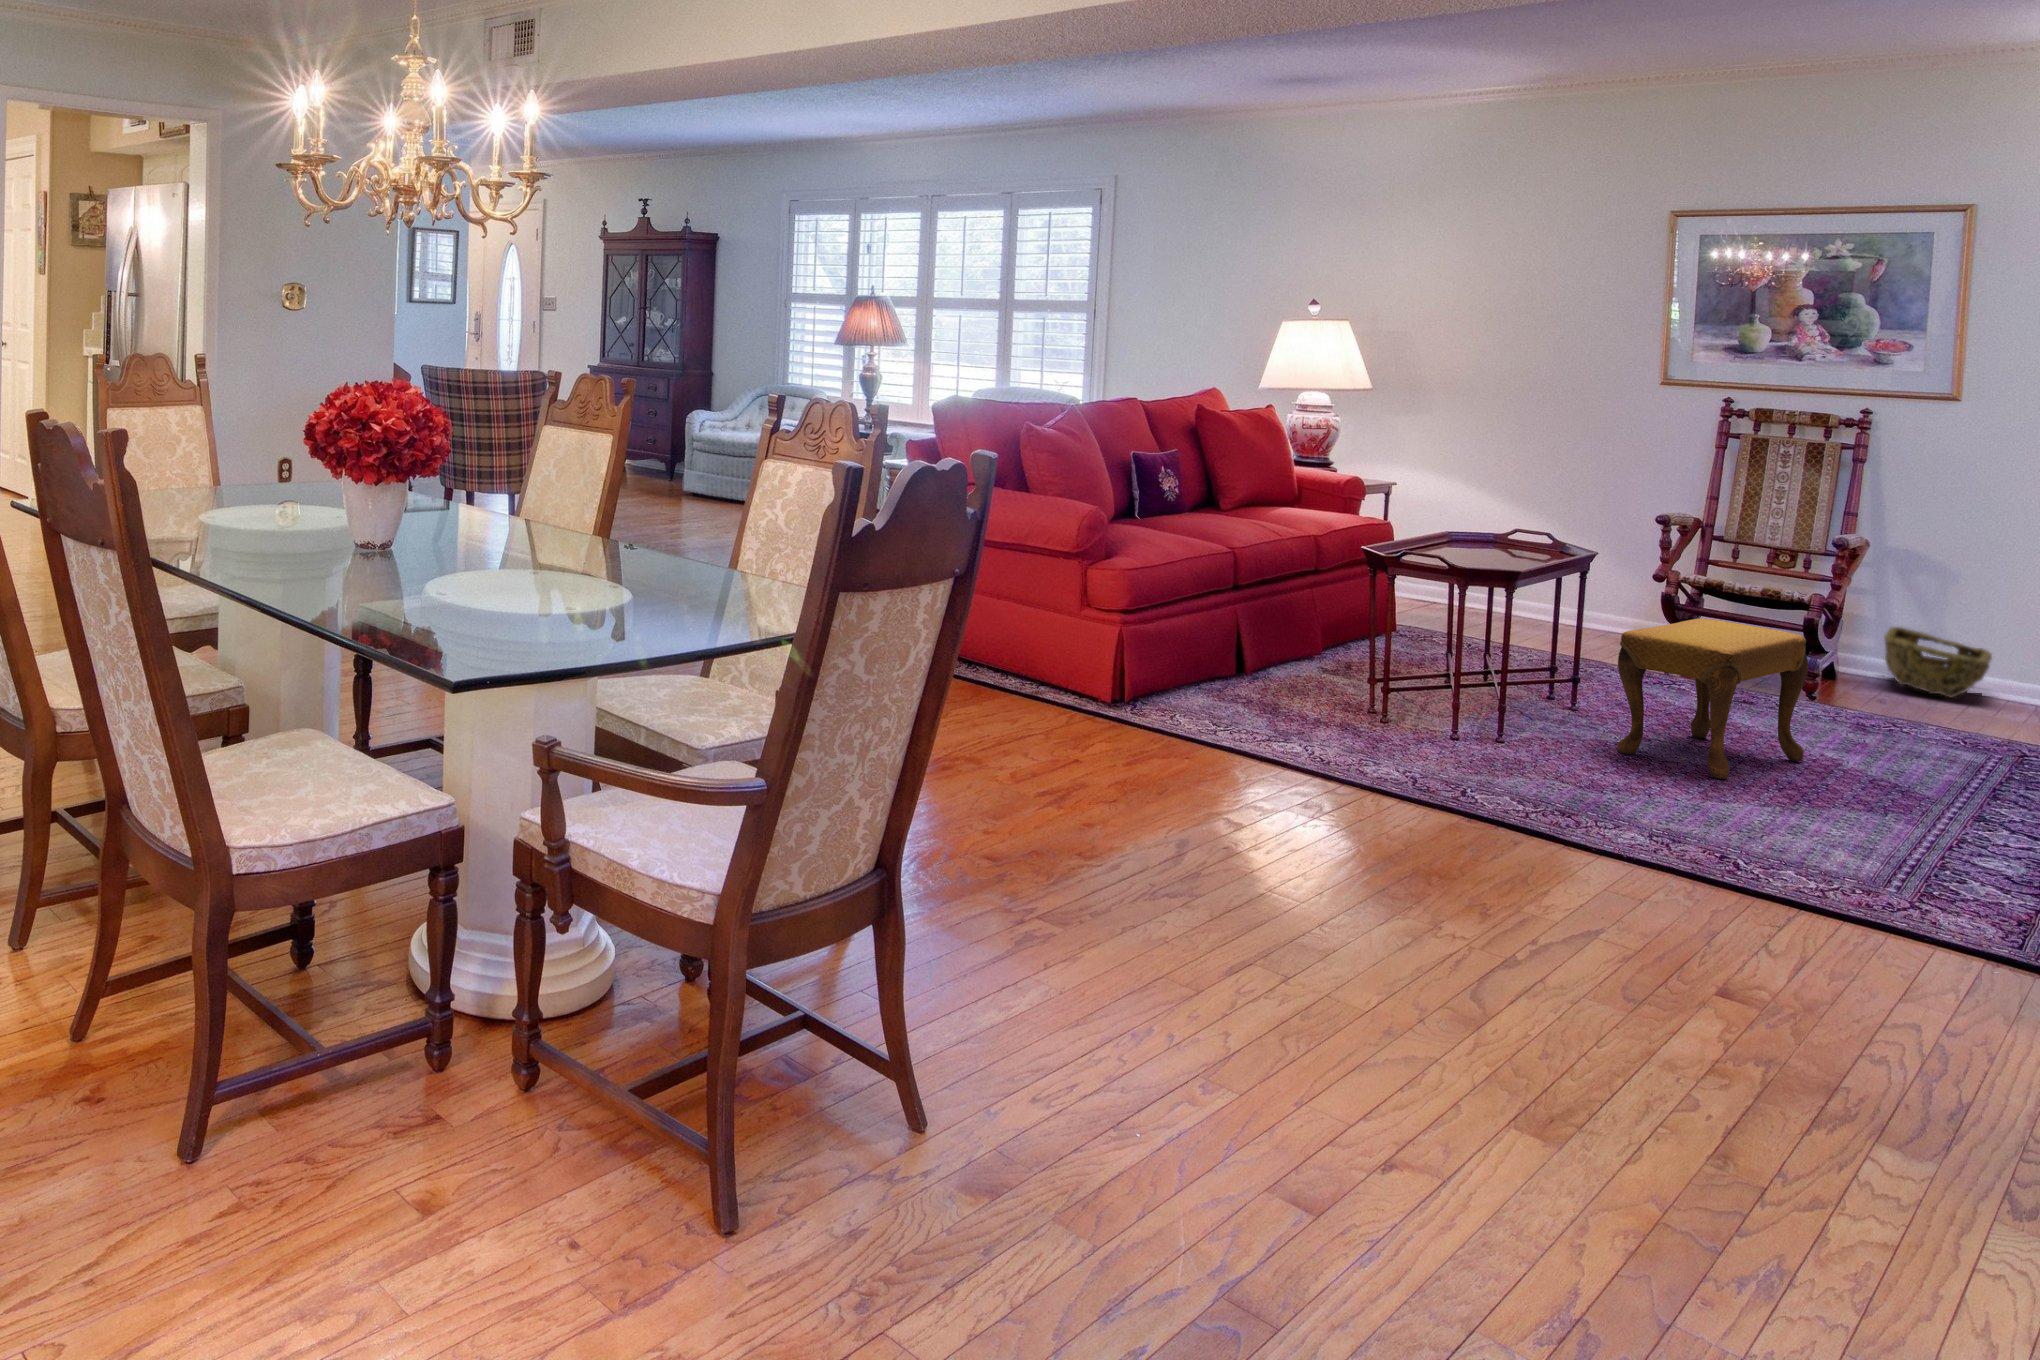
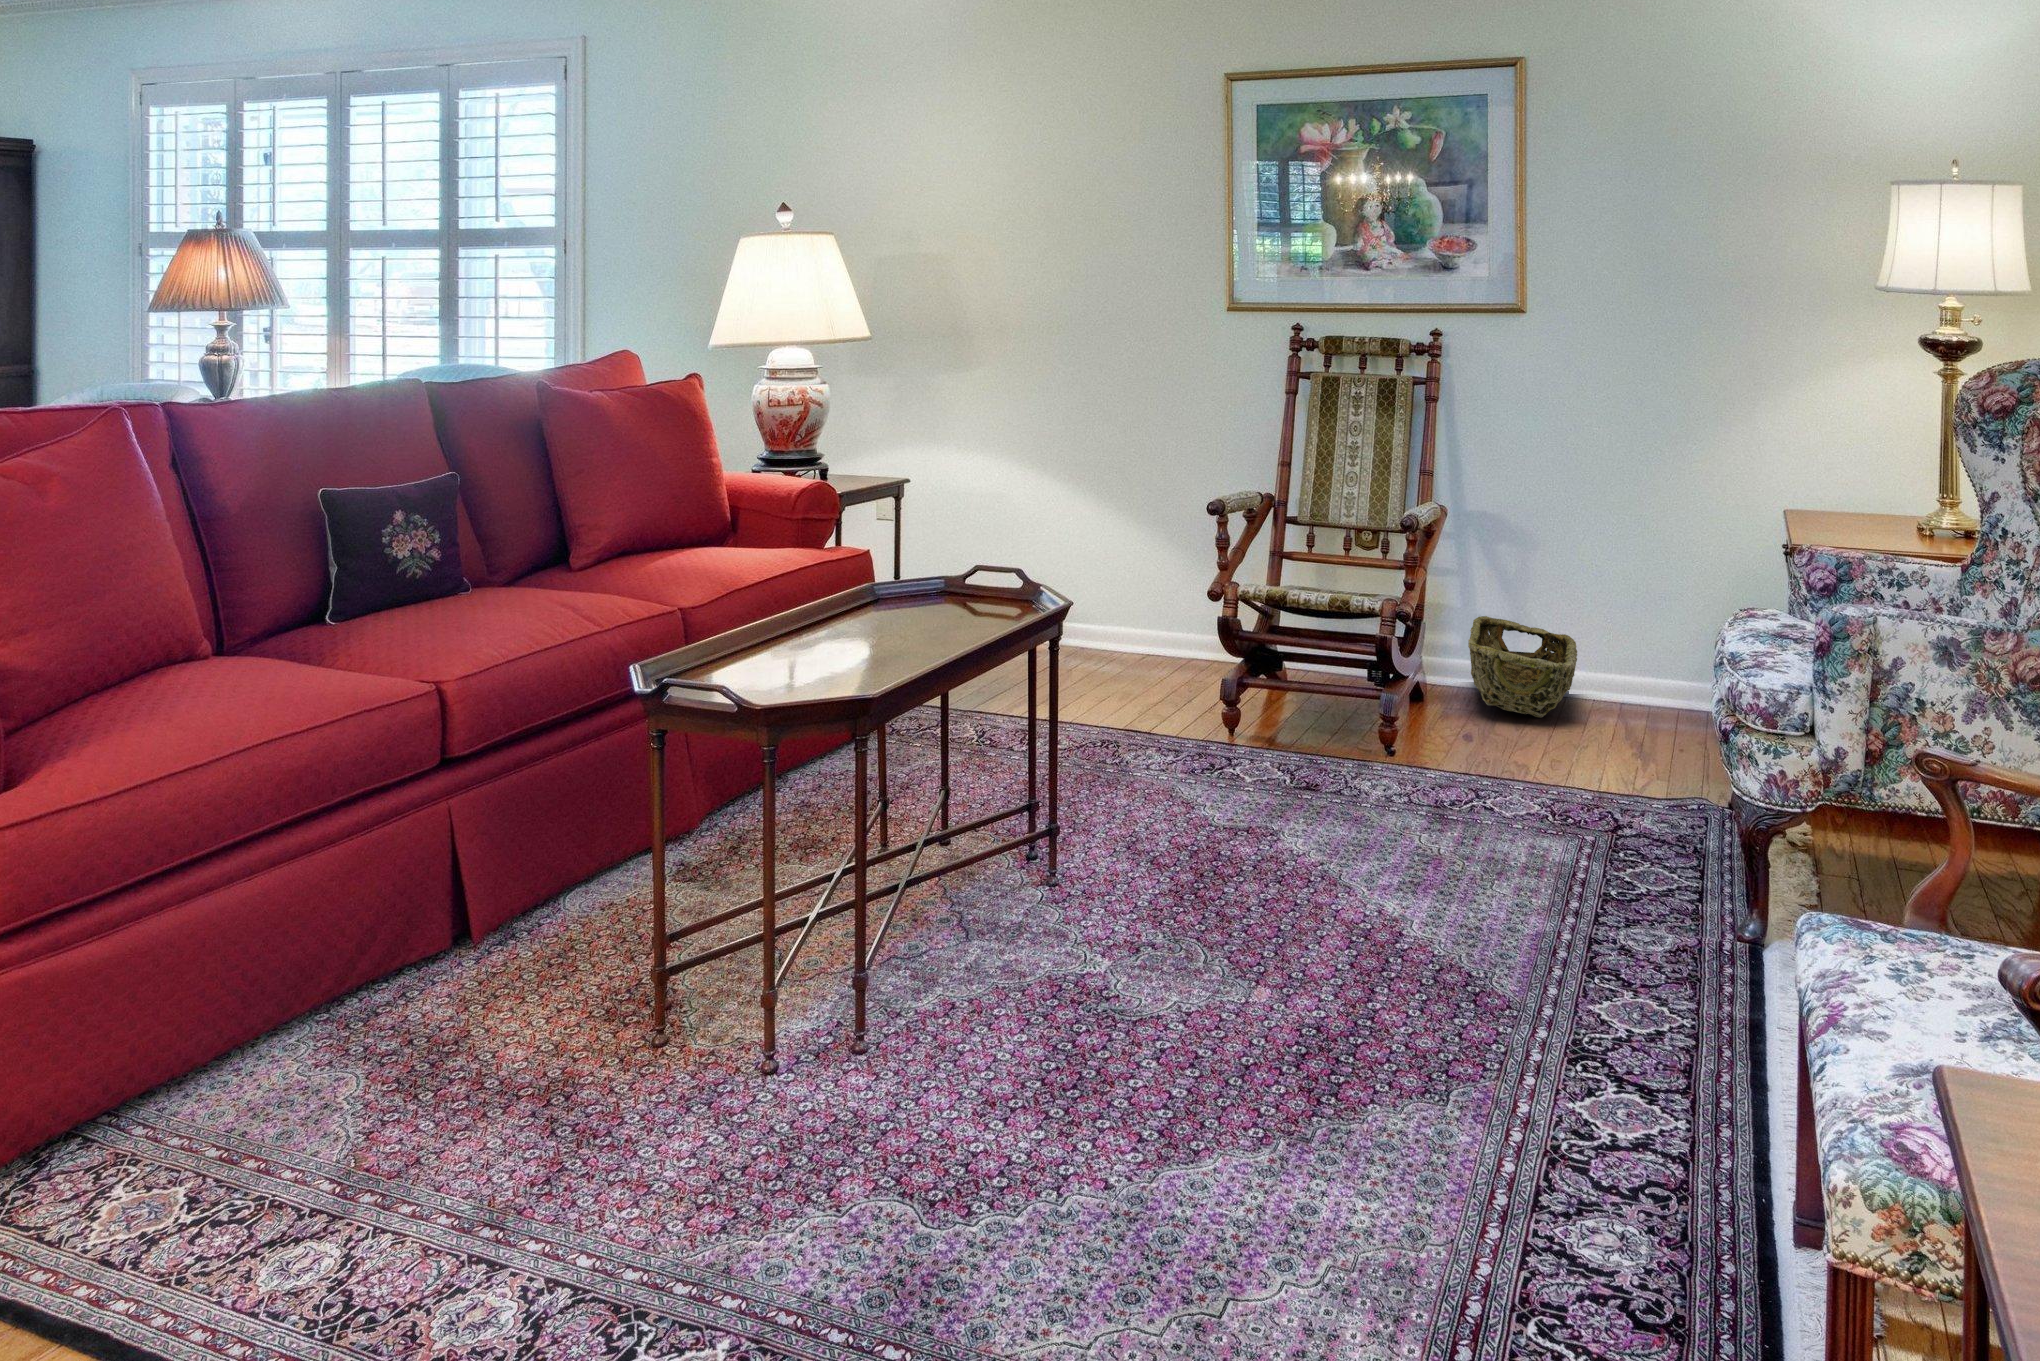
footstool: present [1618,618,1808,779] -> none [1063,724,1364,1101]

